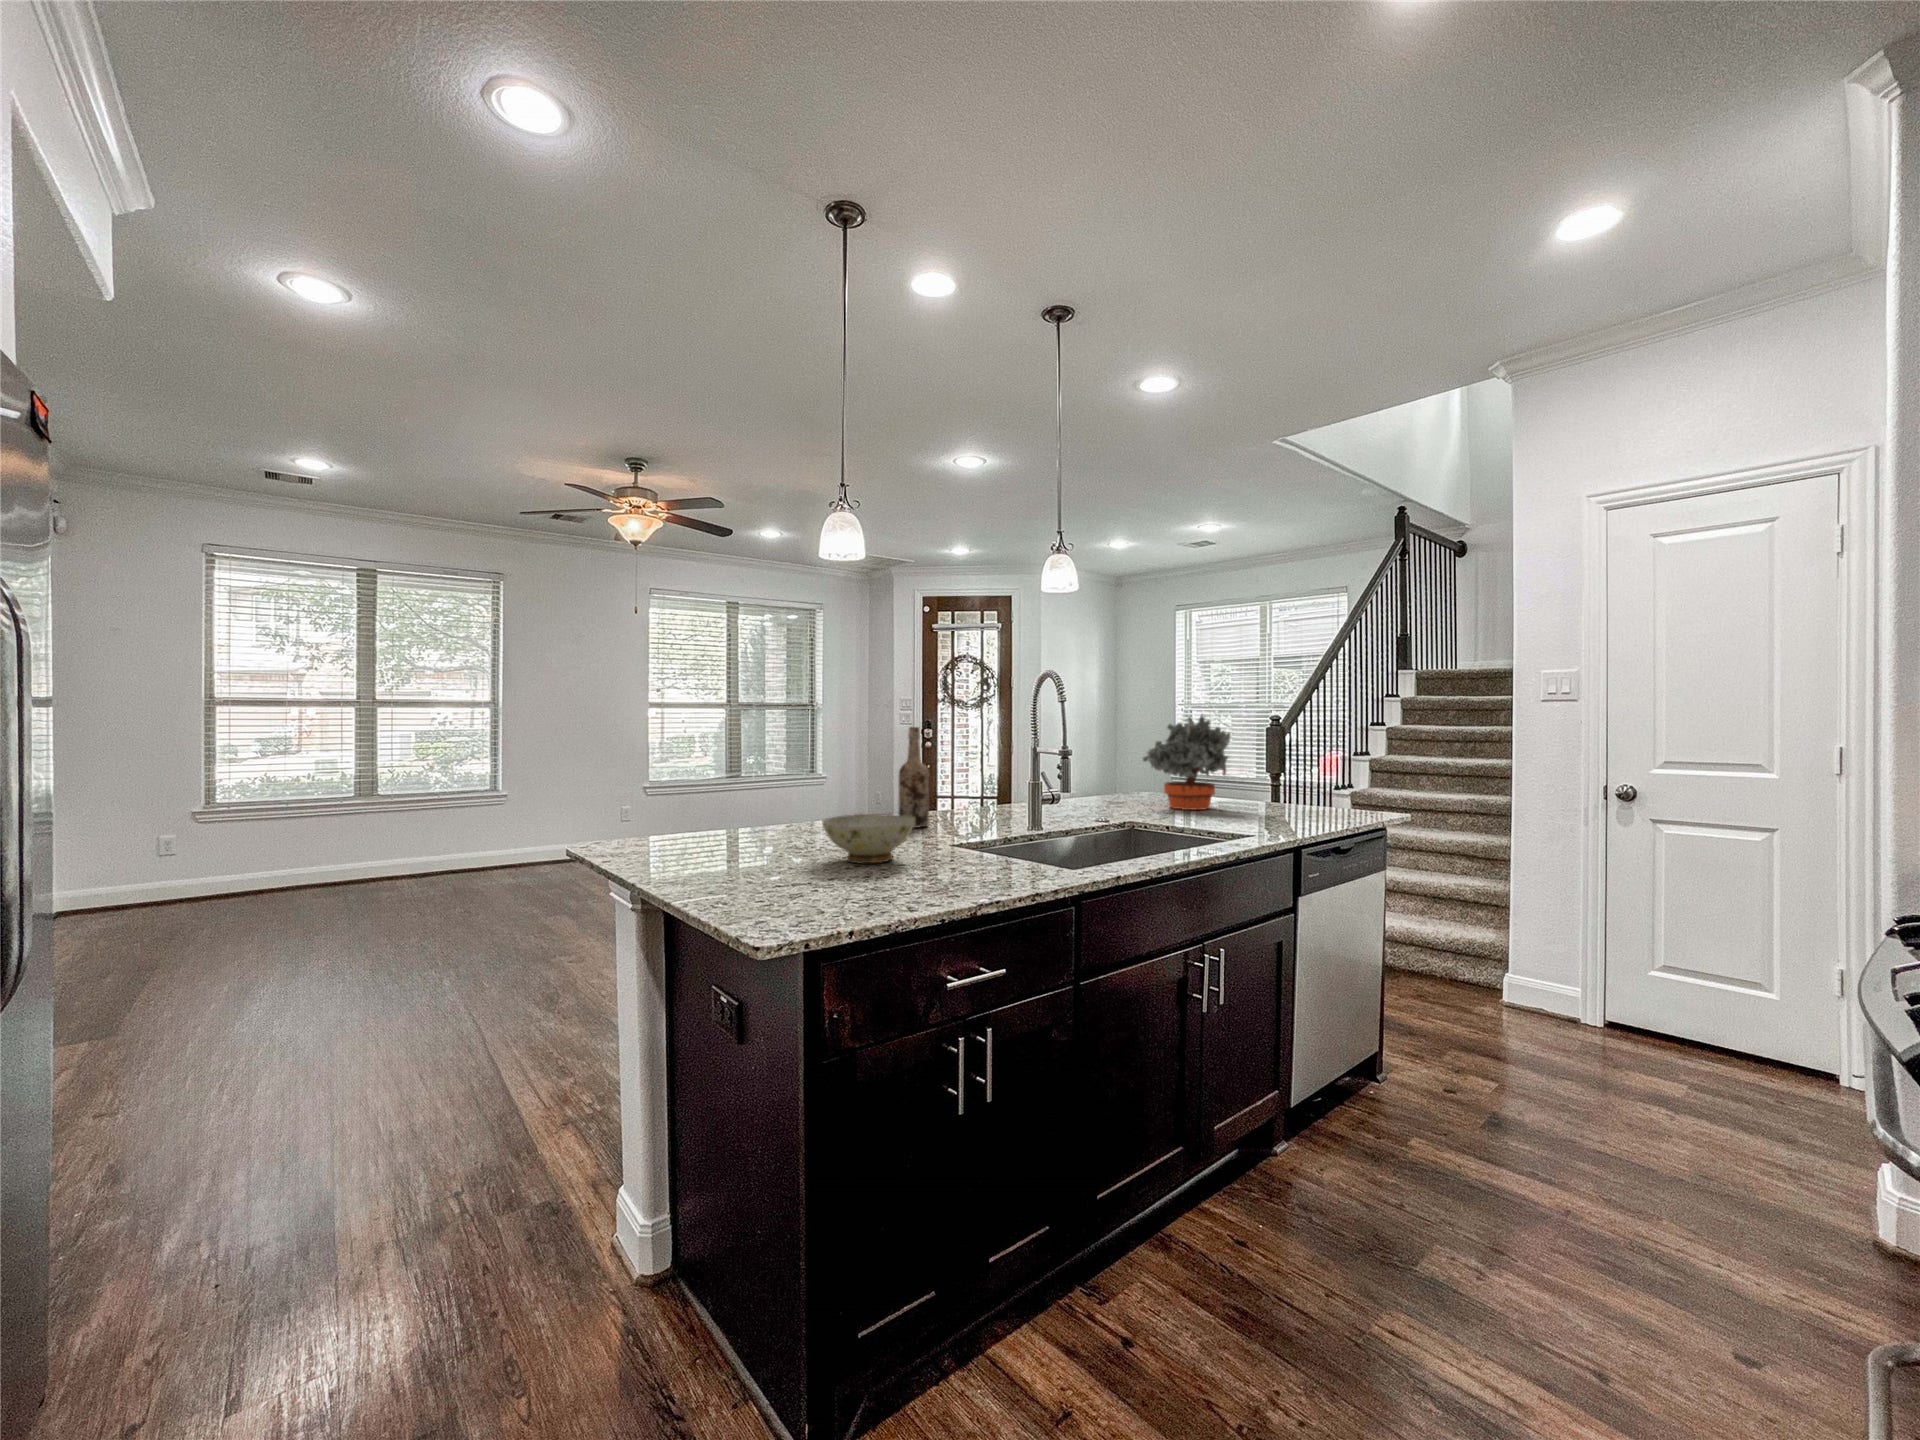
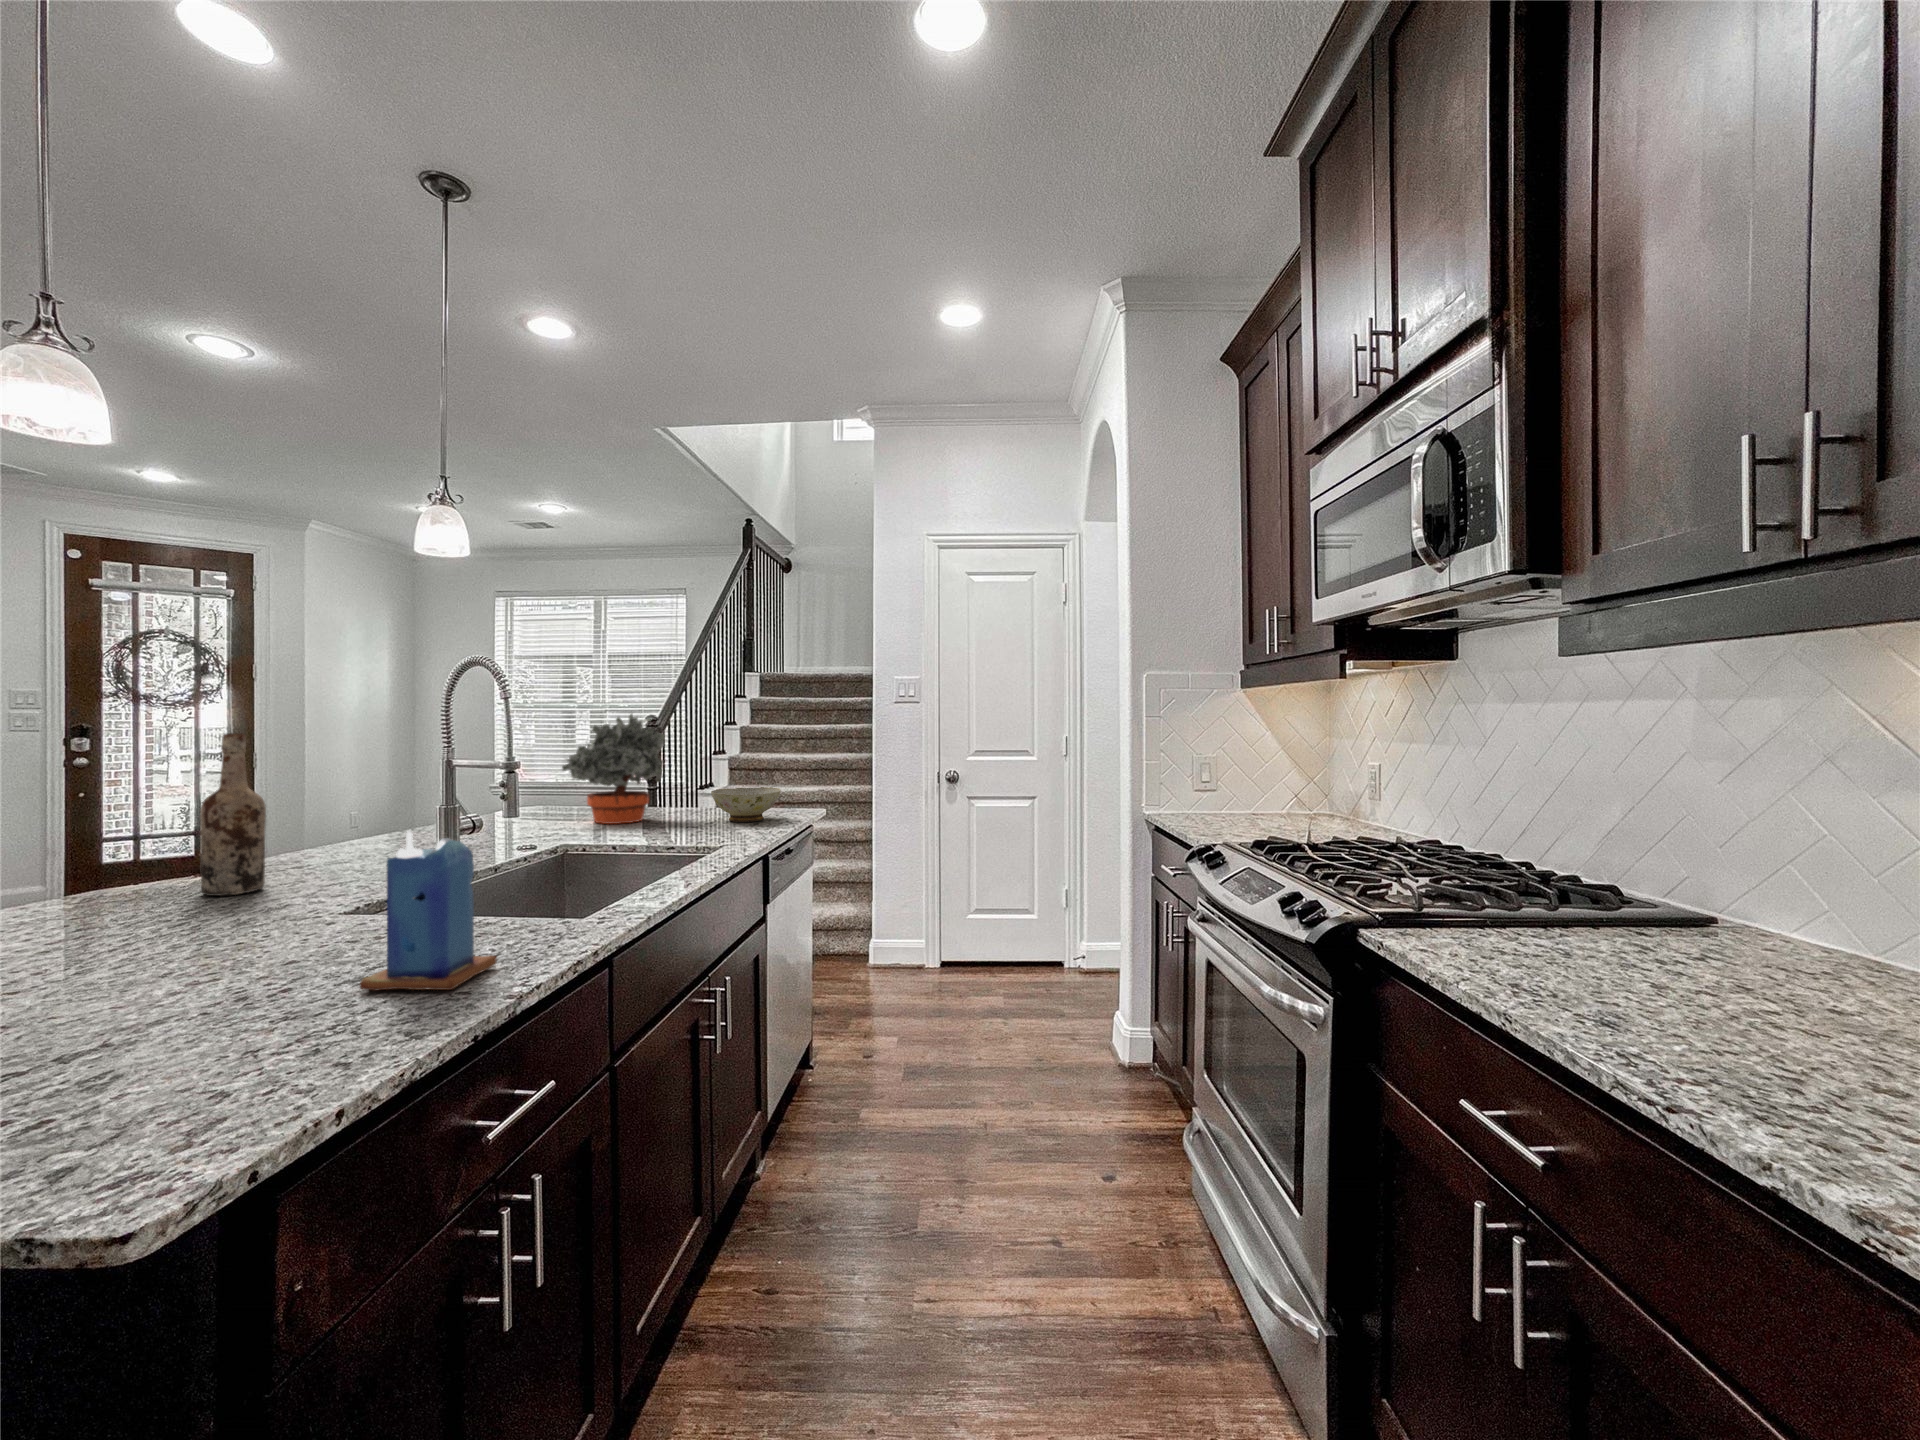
candle: none [910,789,986,893] -> present [360,831,497,991]
ceramic bowl: present [822,814,915,863] -> present [711,787,781,822]

